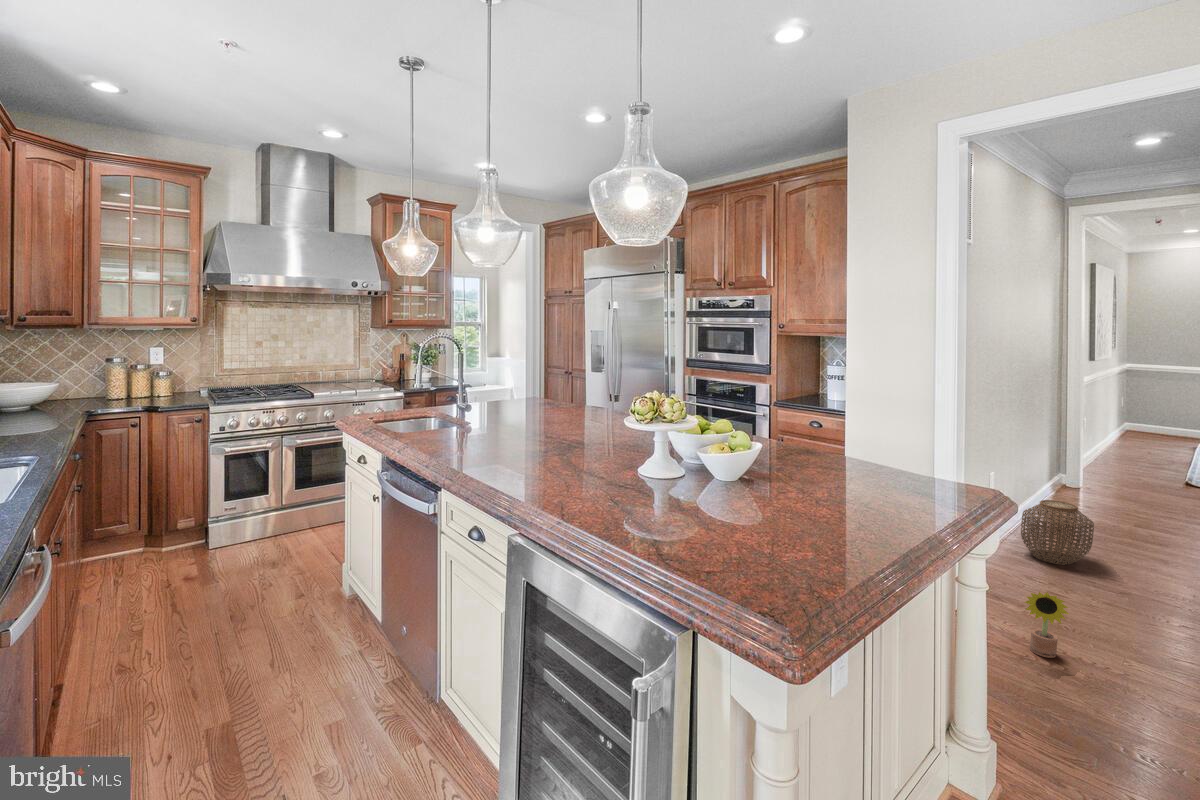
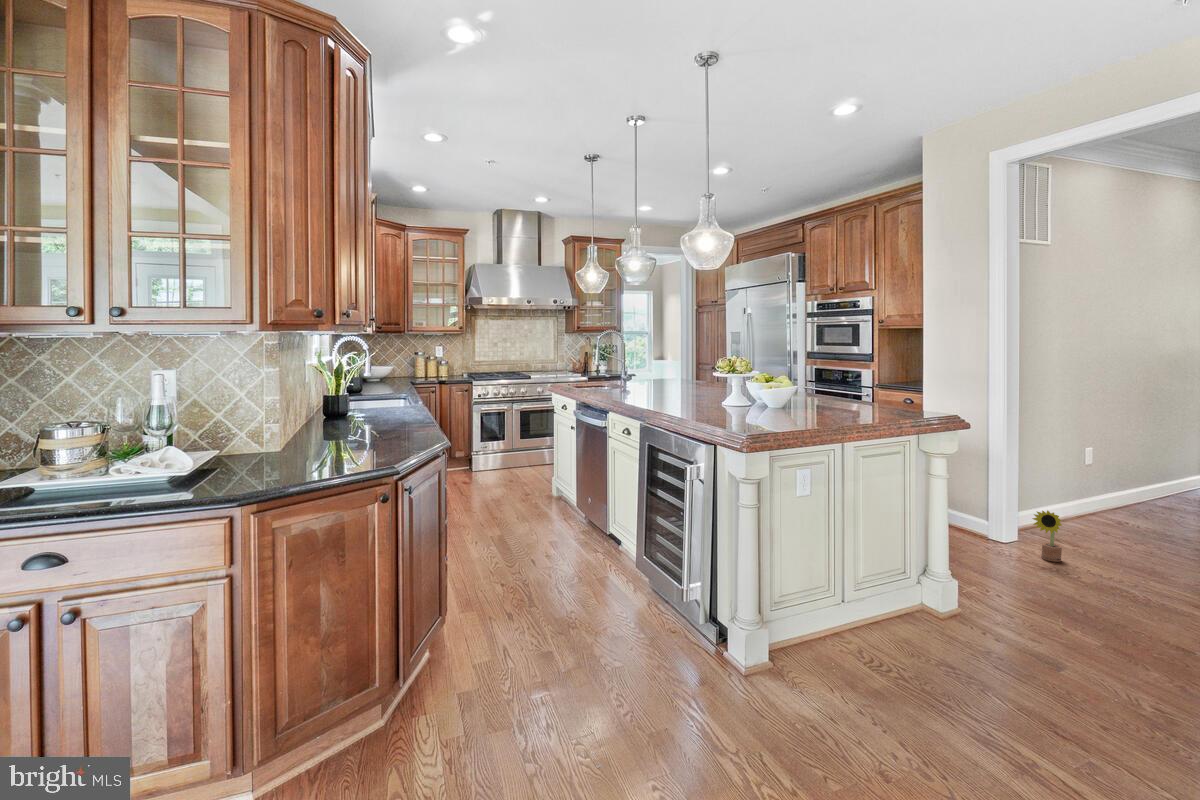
woven basket: present [1021,500,1094,565] -> none [1104,468,1171,523]

